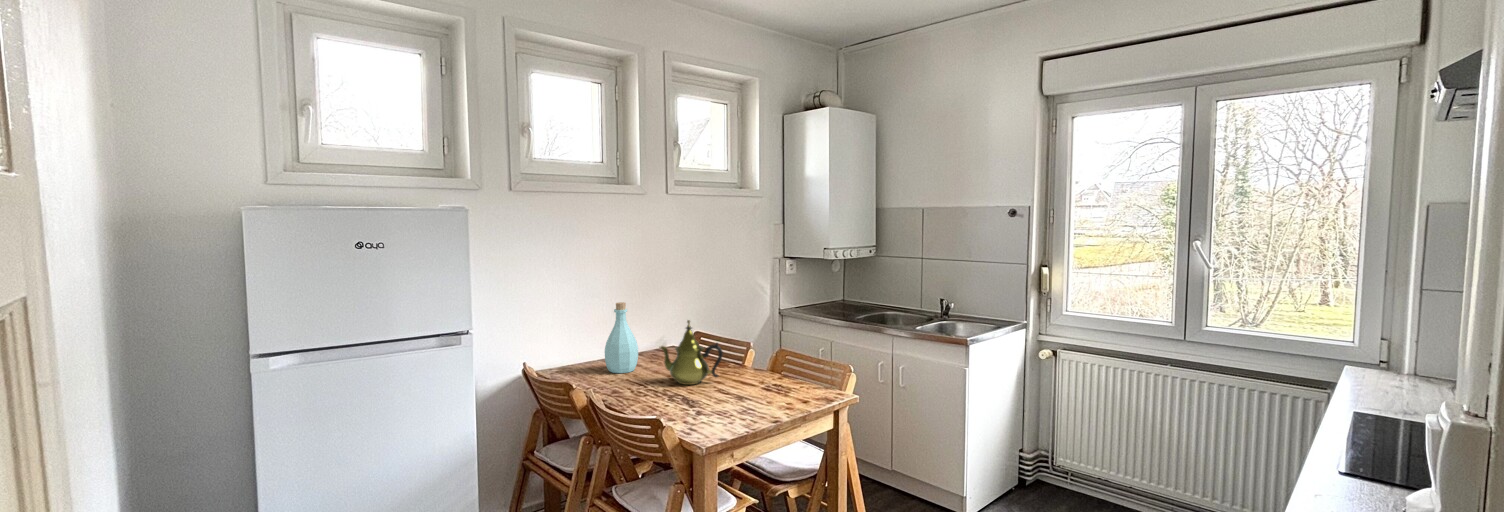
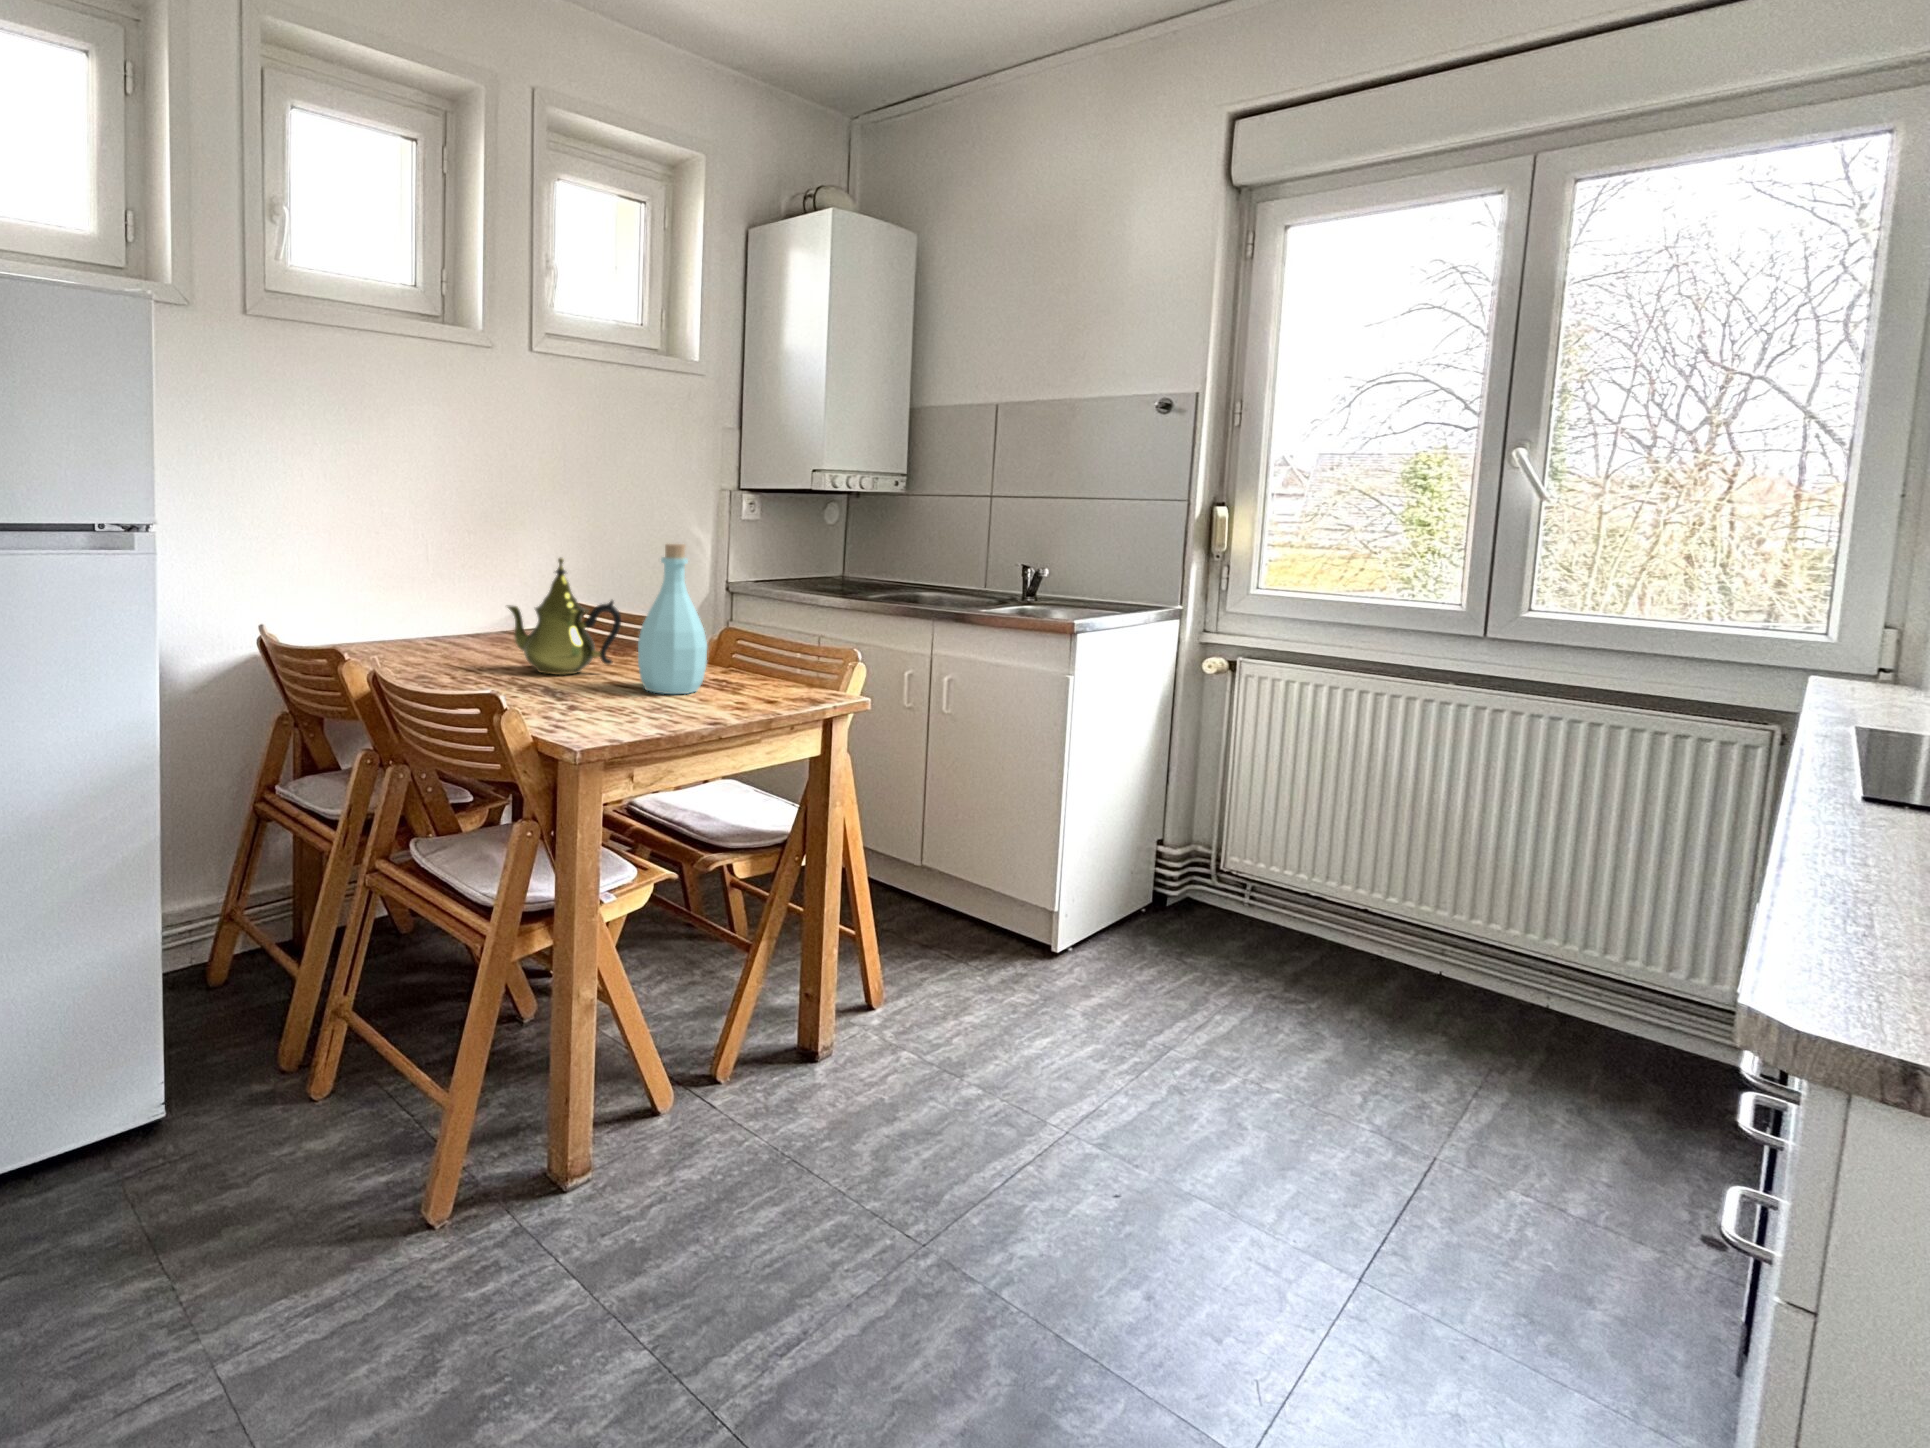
bottle: present [605,302,638,373] -> present [638,544,707,694]

